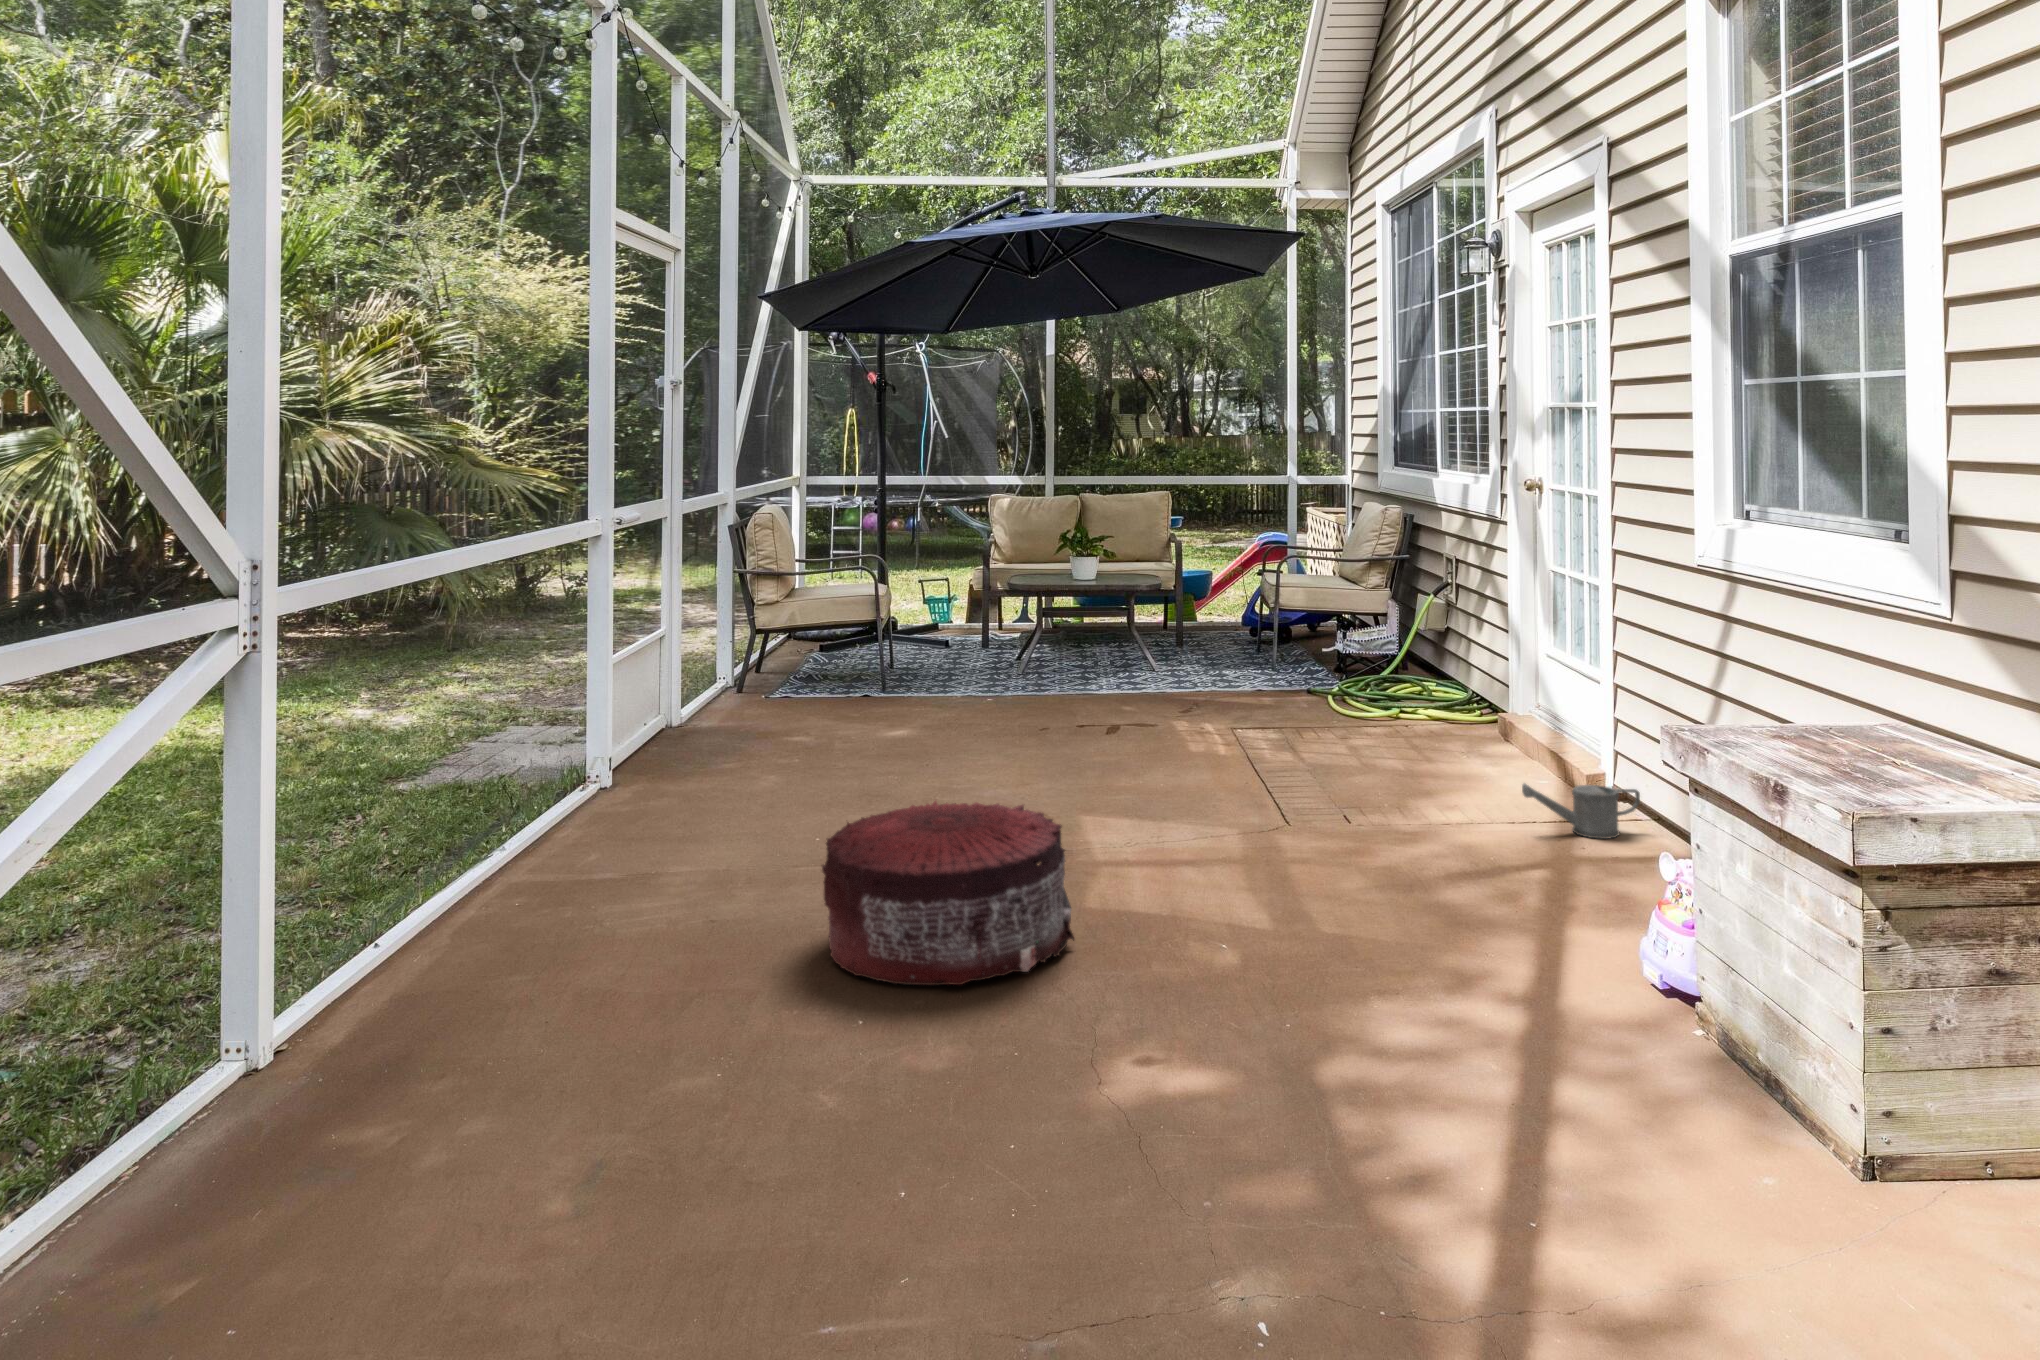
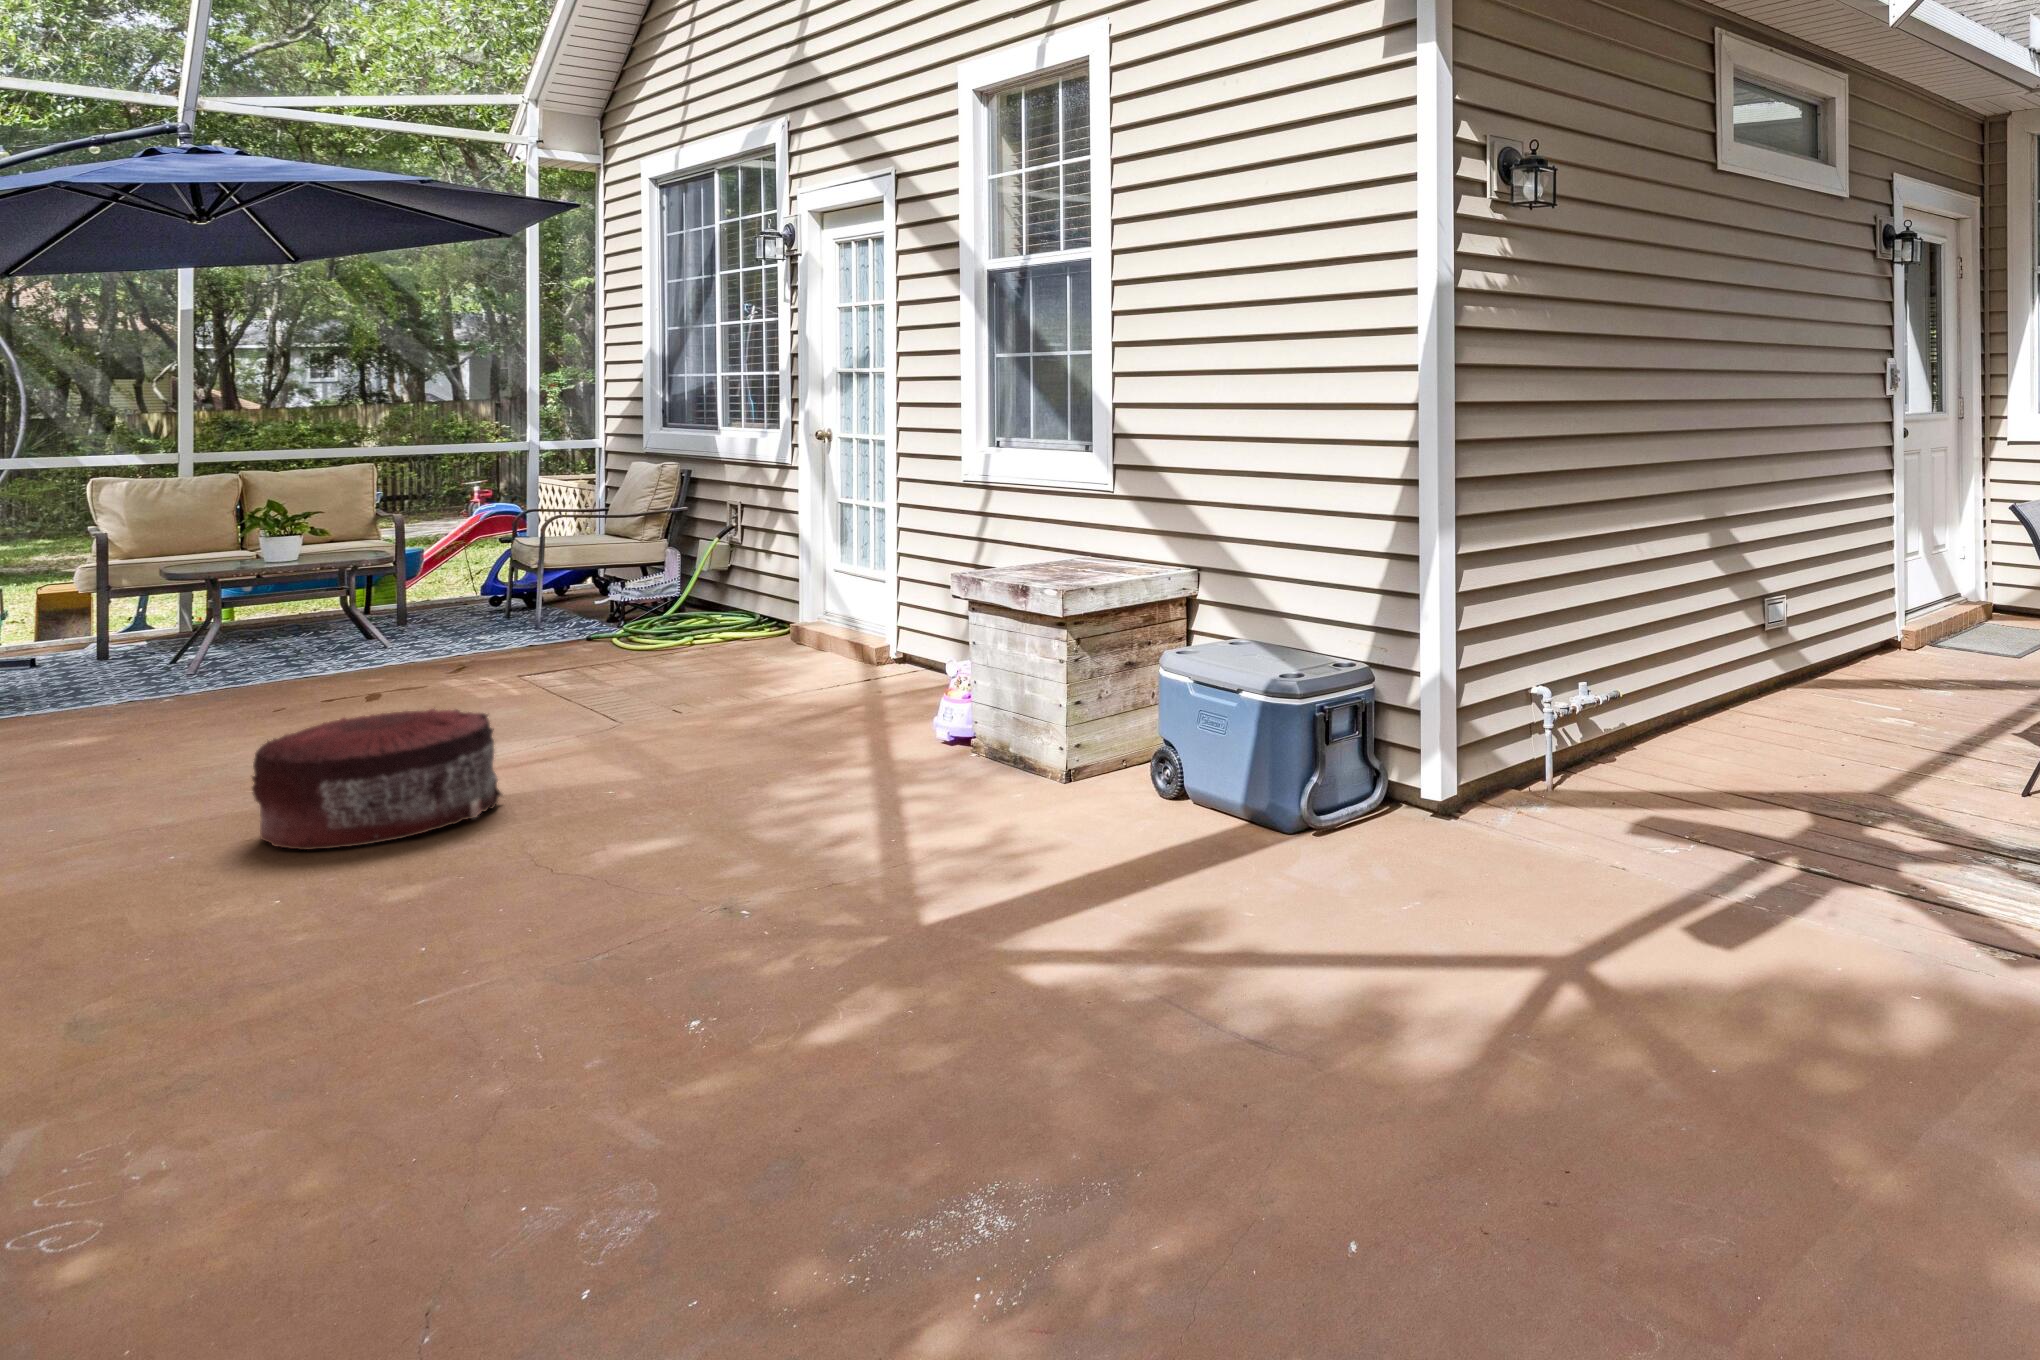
watering can: present [1522,783,1640,839] -> none [833,648,919,687]

